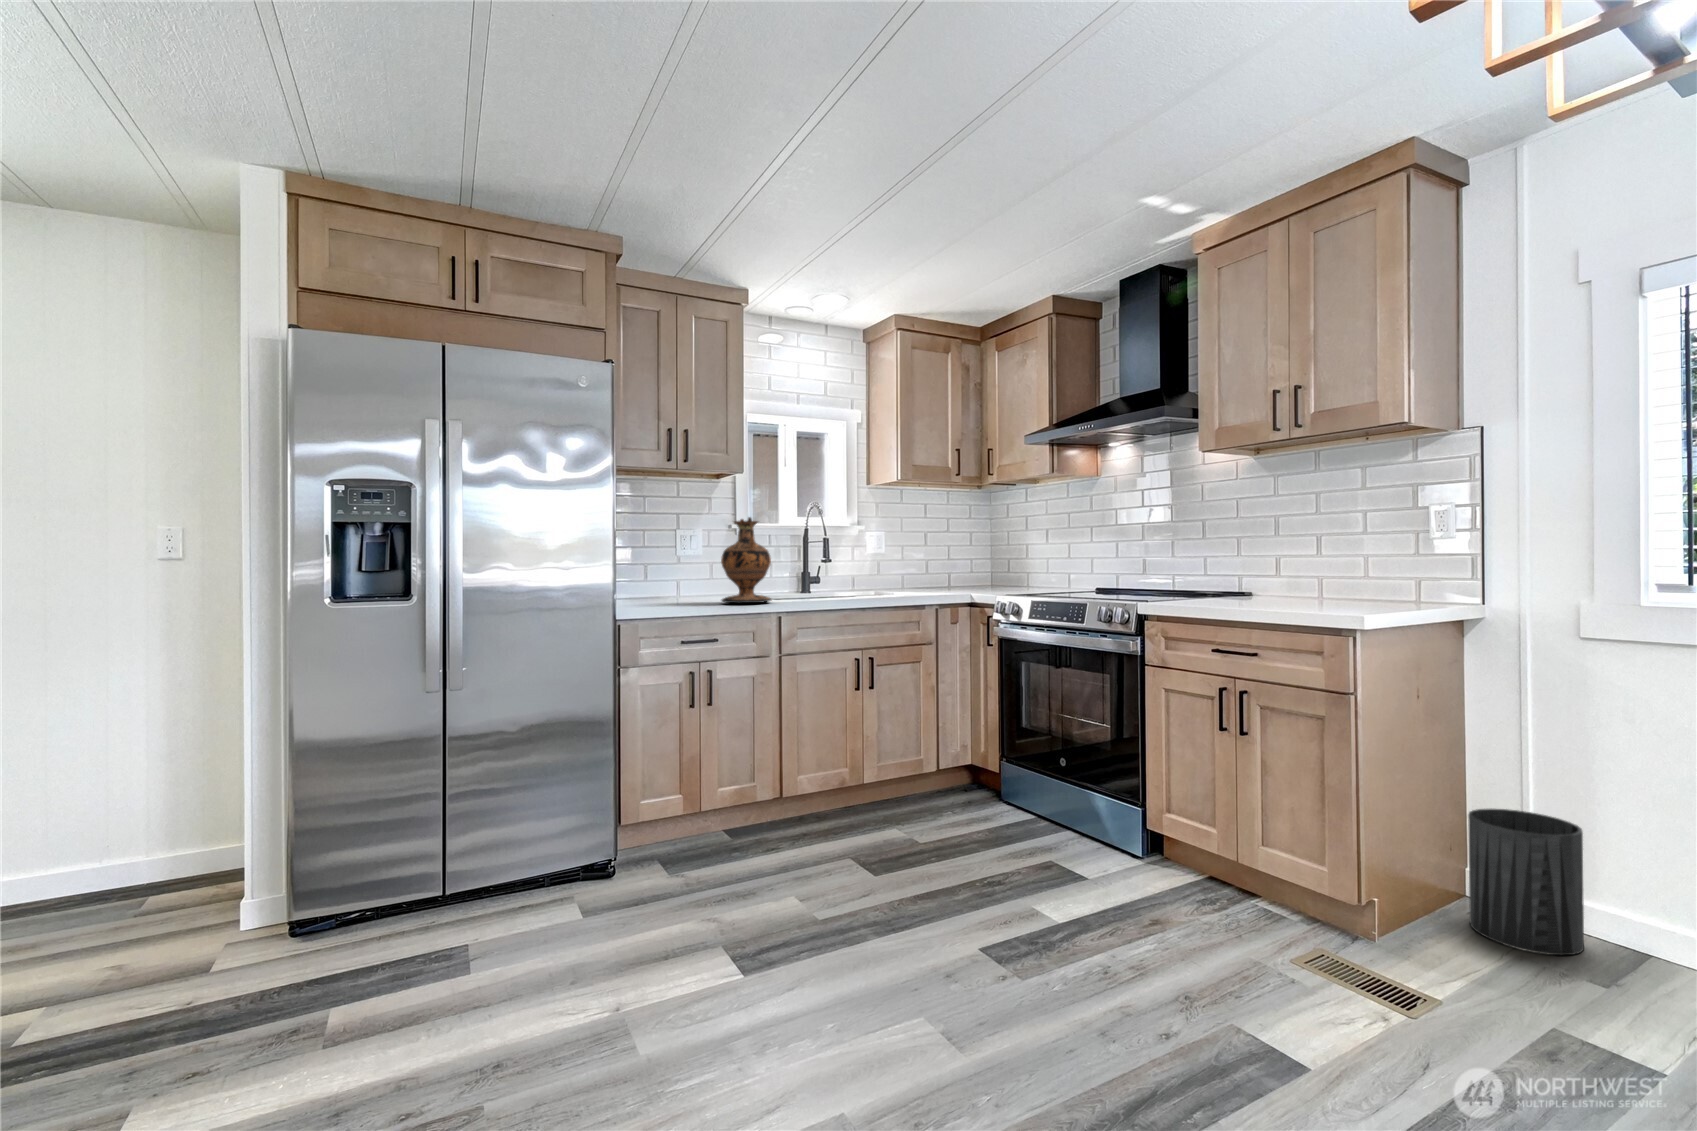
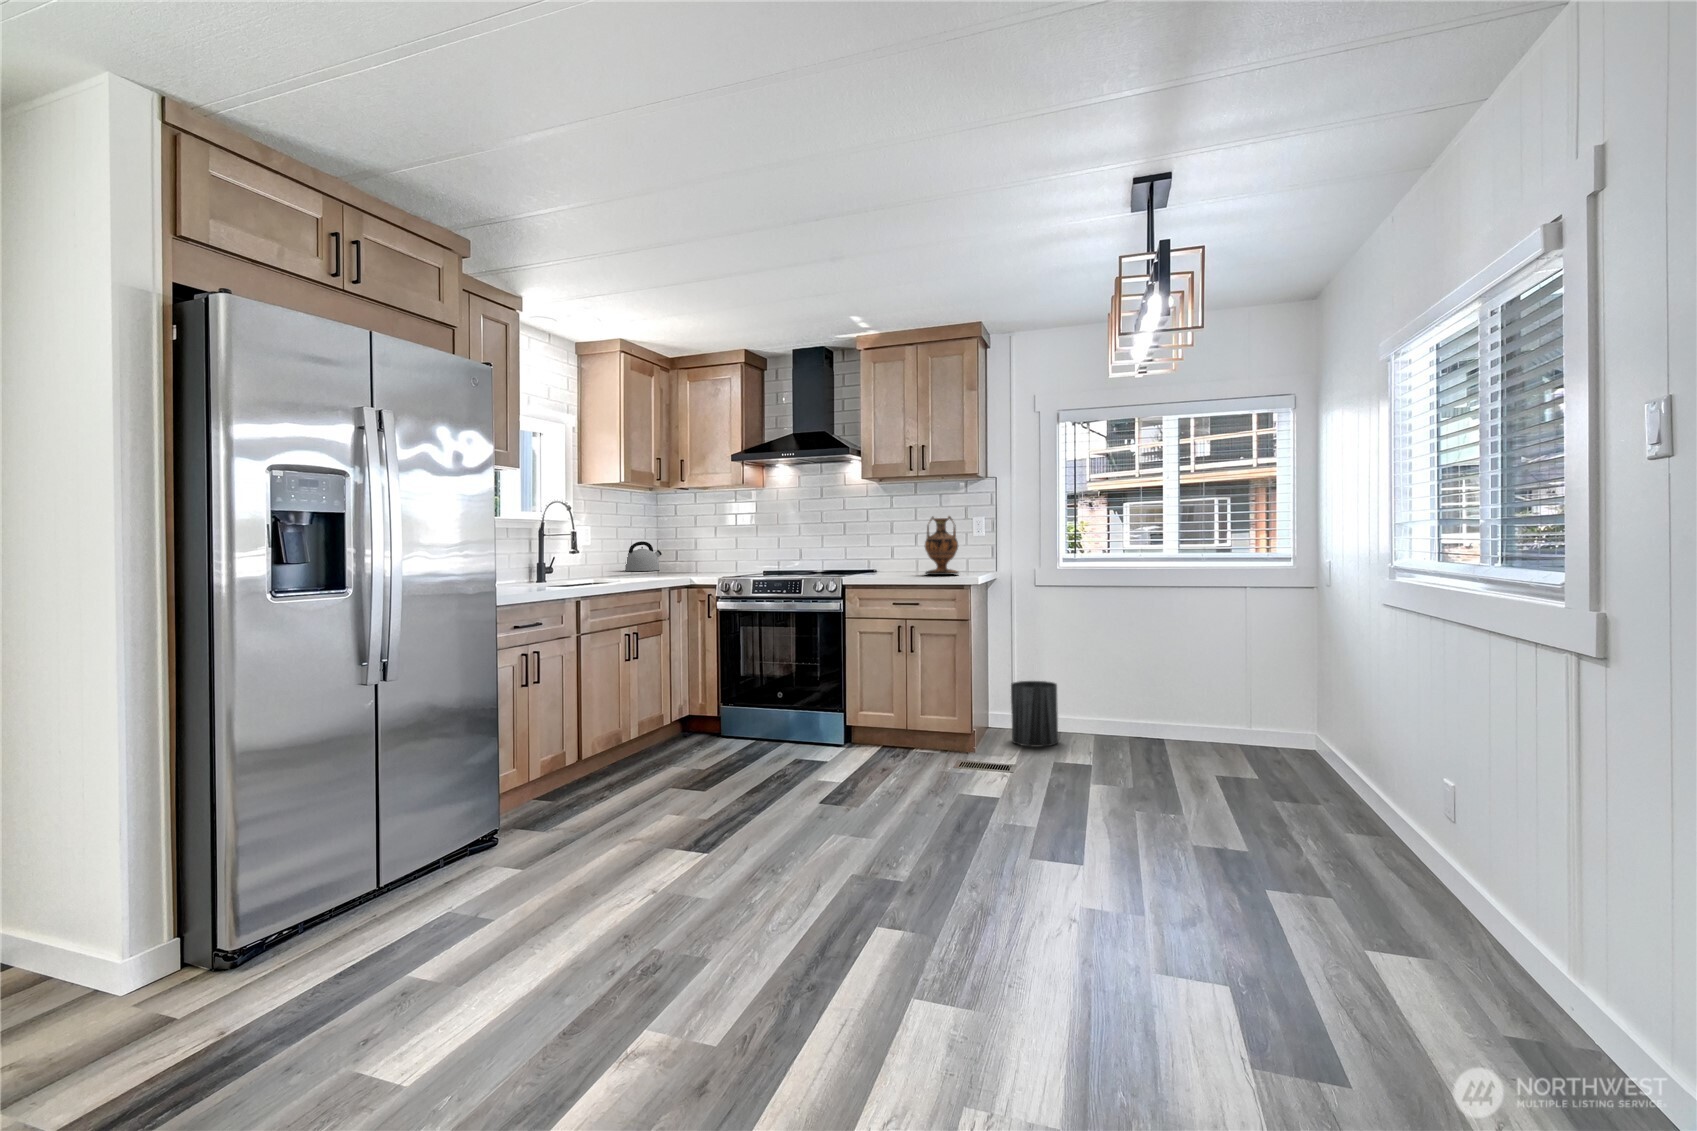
vase: present [721,517,771,603] -> present [925,516,958,575]
kettle: none [935,550,979,584] -> present [625,541,662,571]

